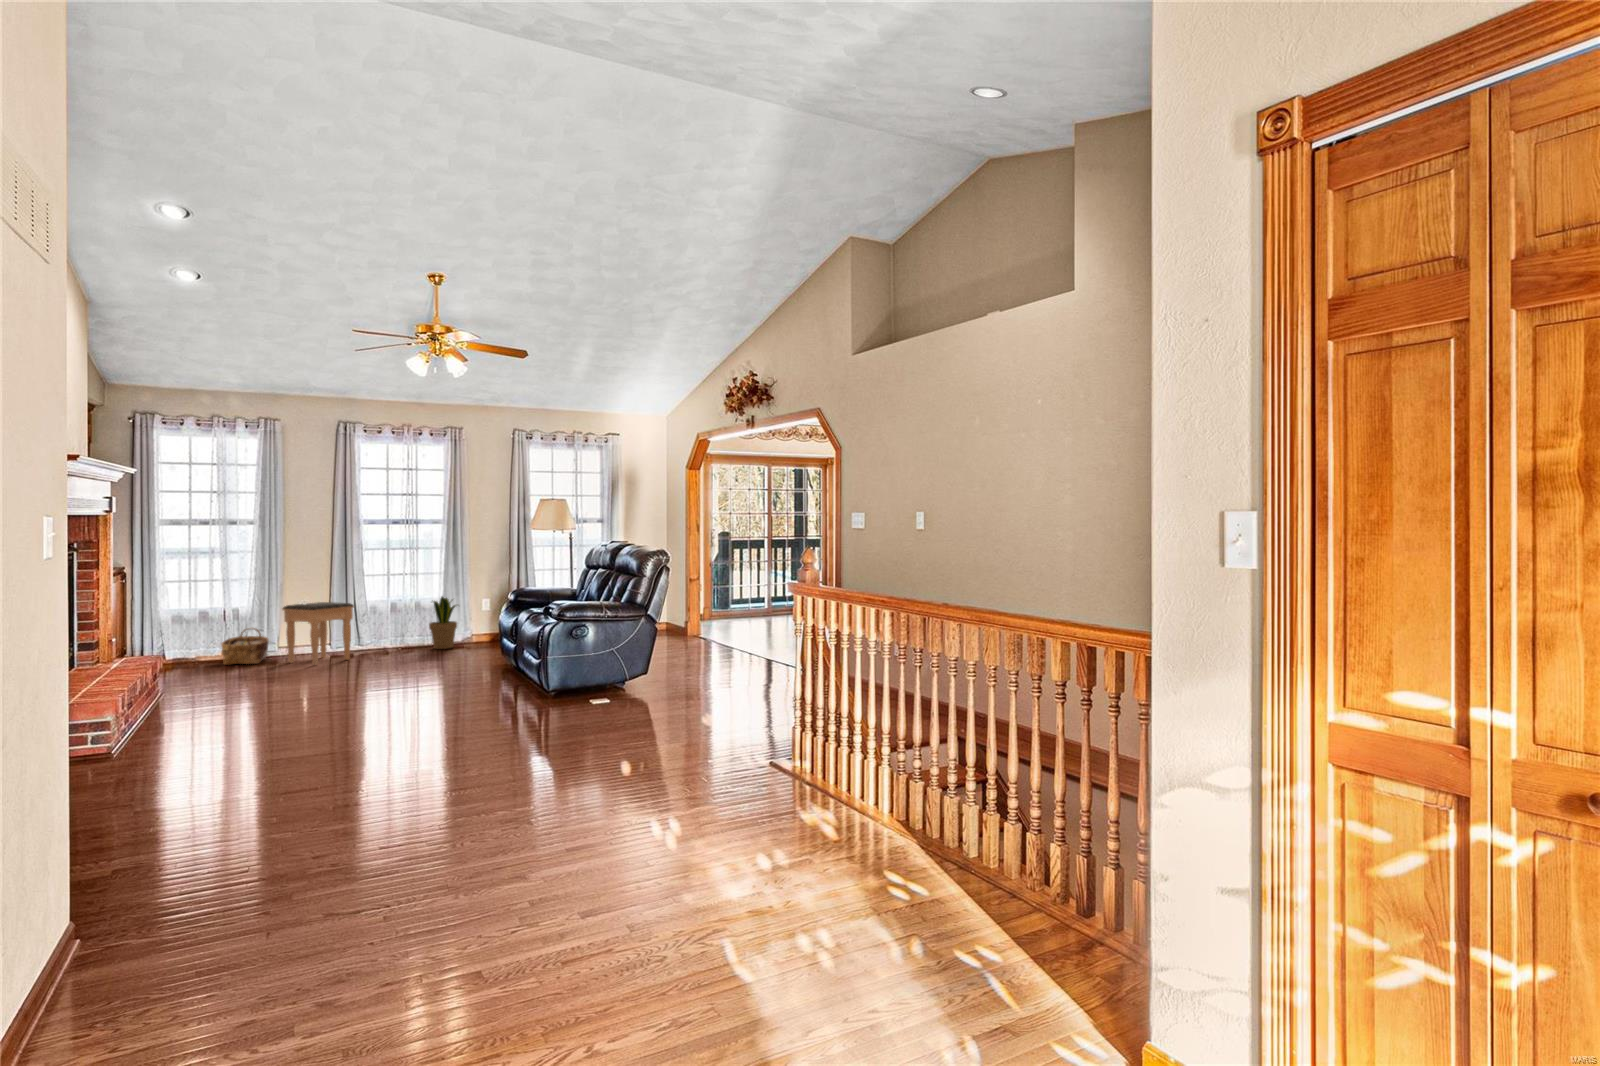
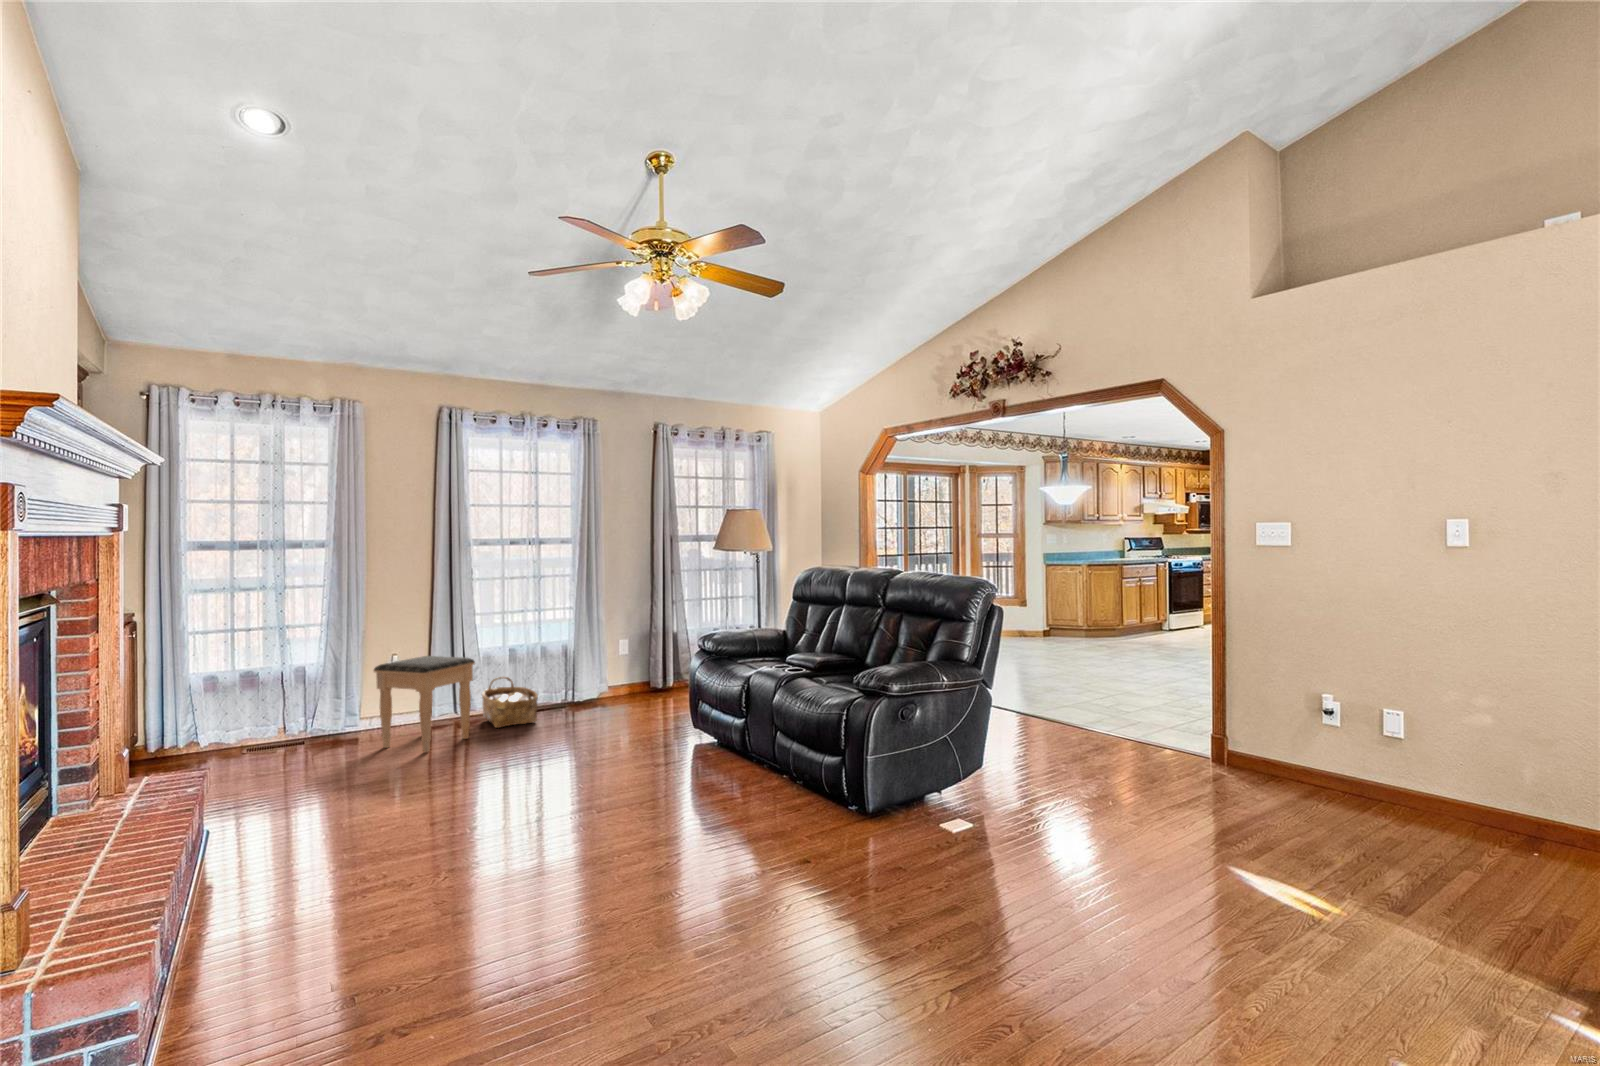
potted plant: present [429,596,457,649] -> none [563,640,604,712]
woven basket: present [221,628,269,665] -> present [482,677,538,728]

